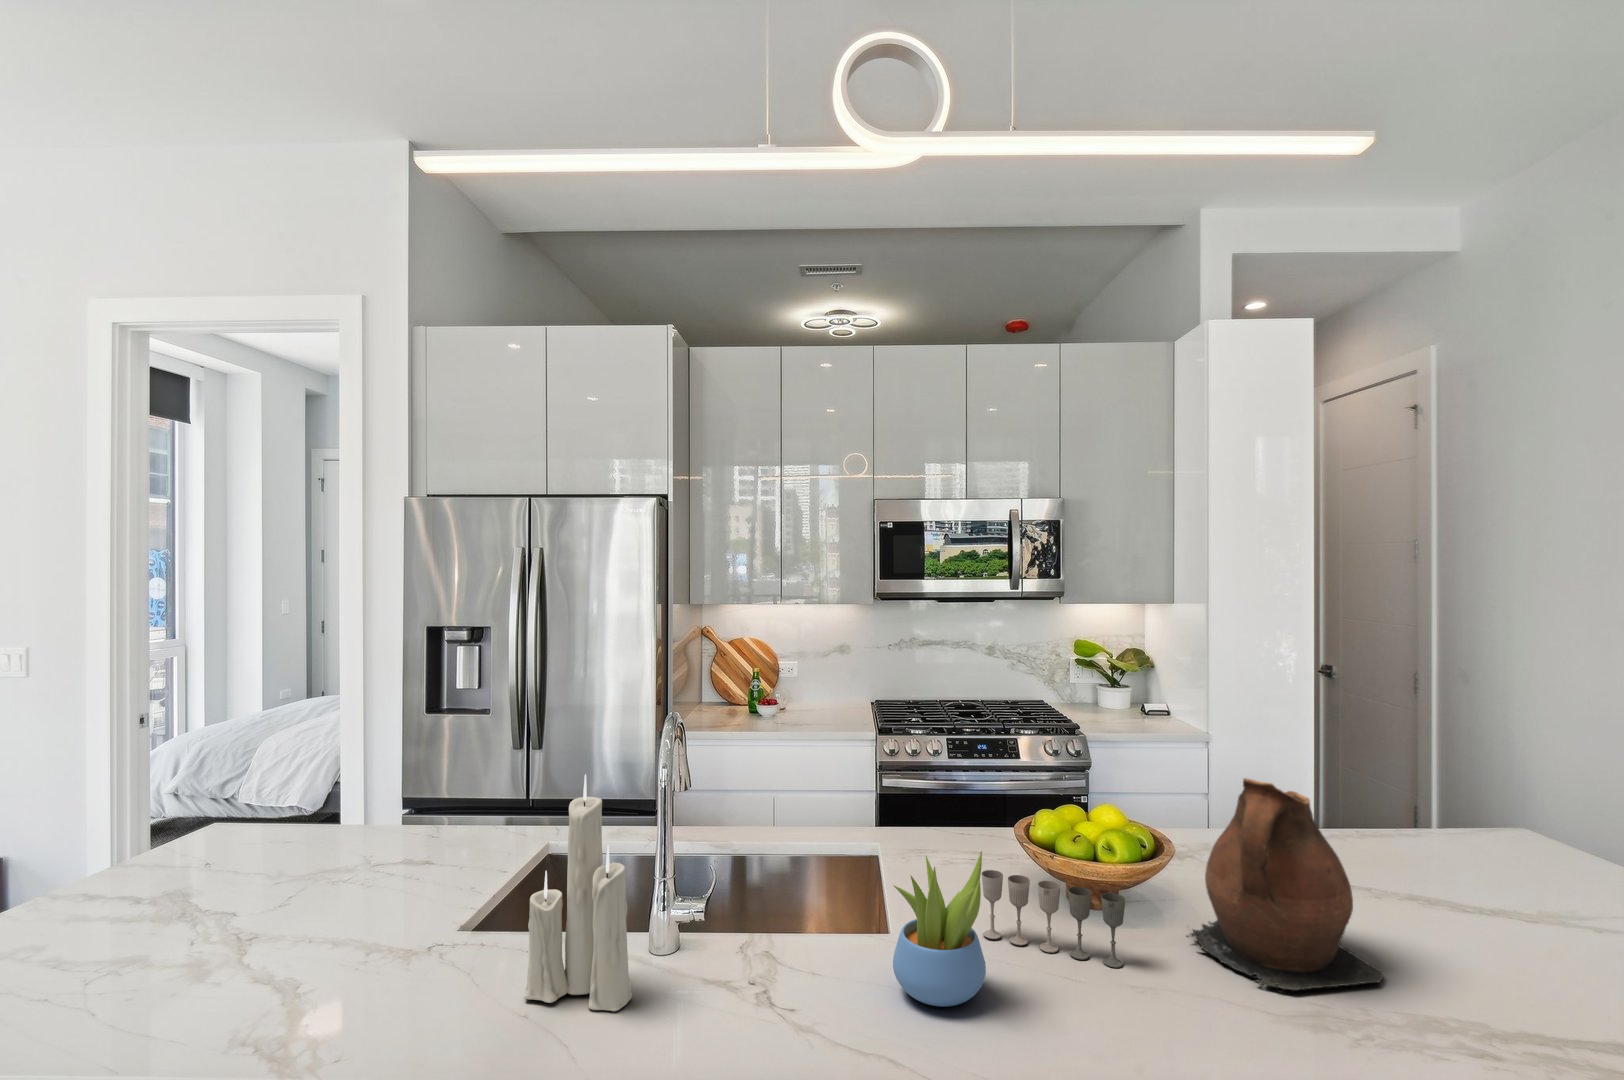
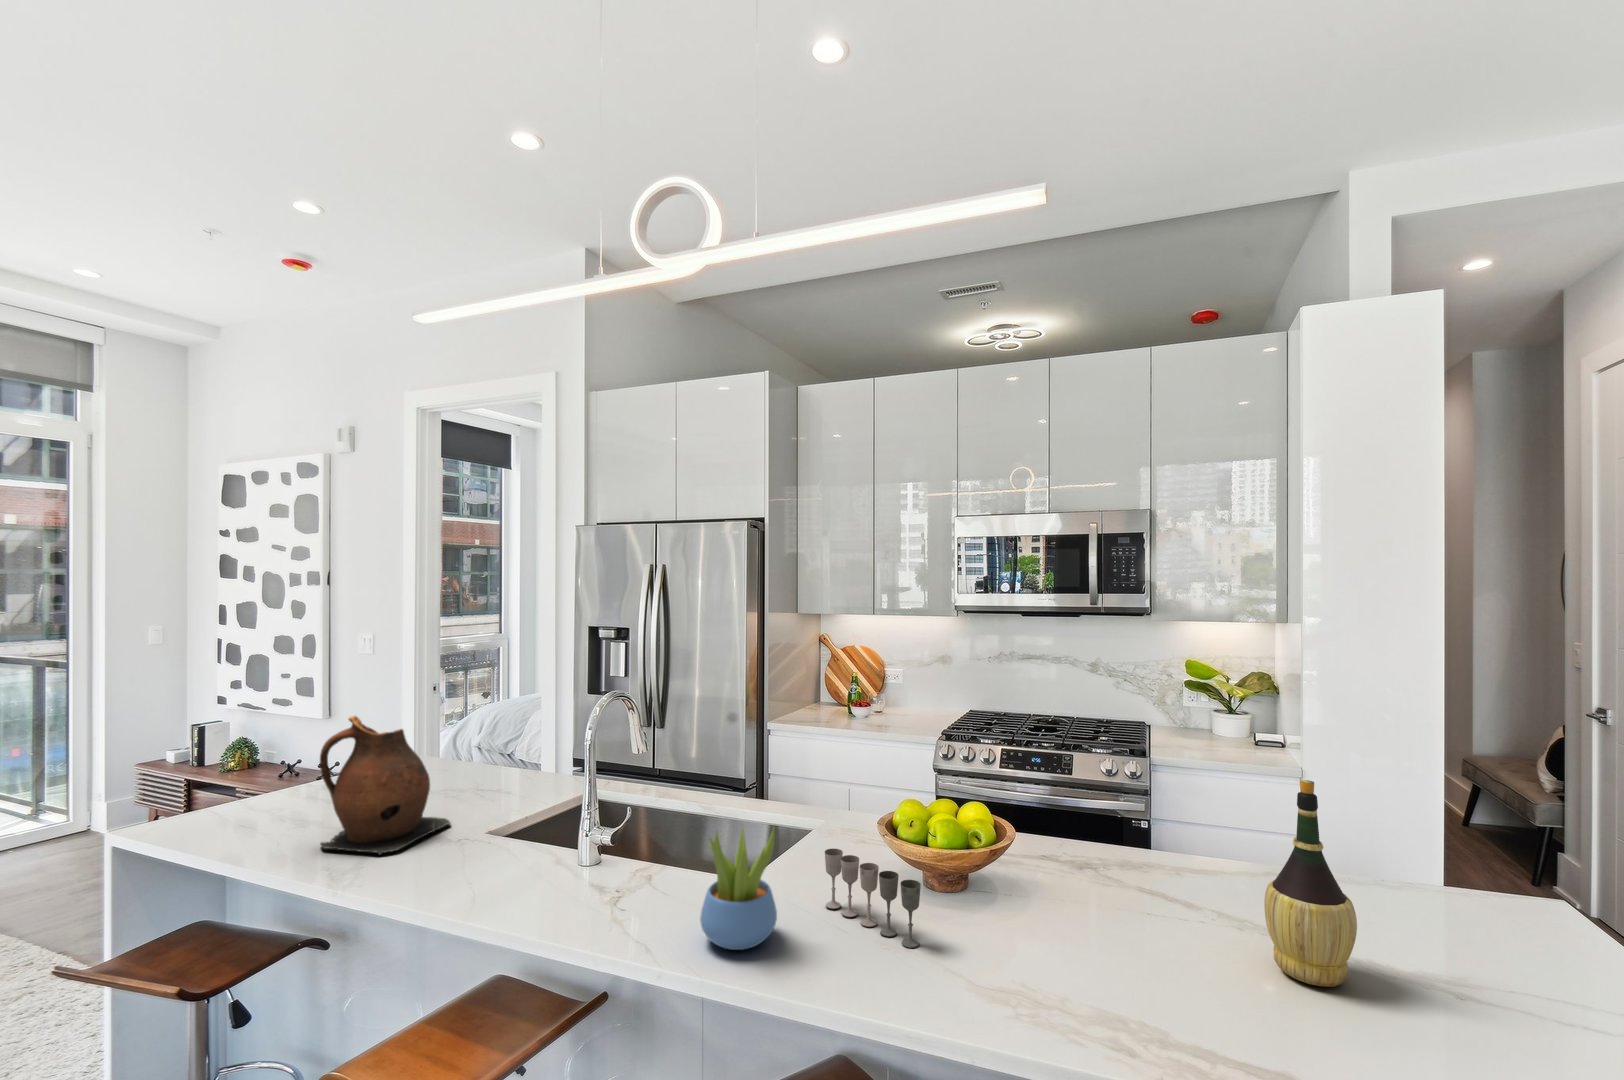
wine bottle: none [1413,745,1505,937] -> present [1264,780,1357,987]
candle: present [524,774,632,1011] -> none [460,724,526,910]
ceramic pitcher: present [1187,778,1383,990] -> present [320,716,450,855]

